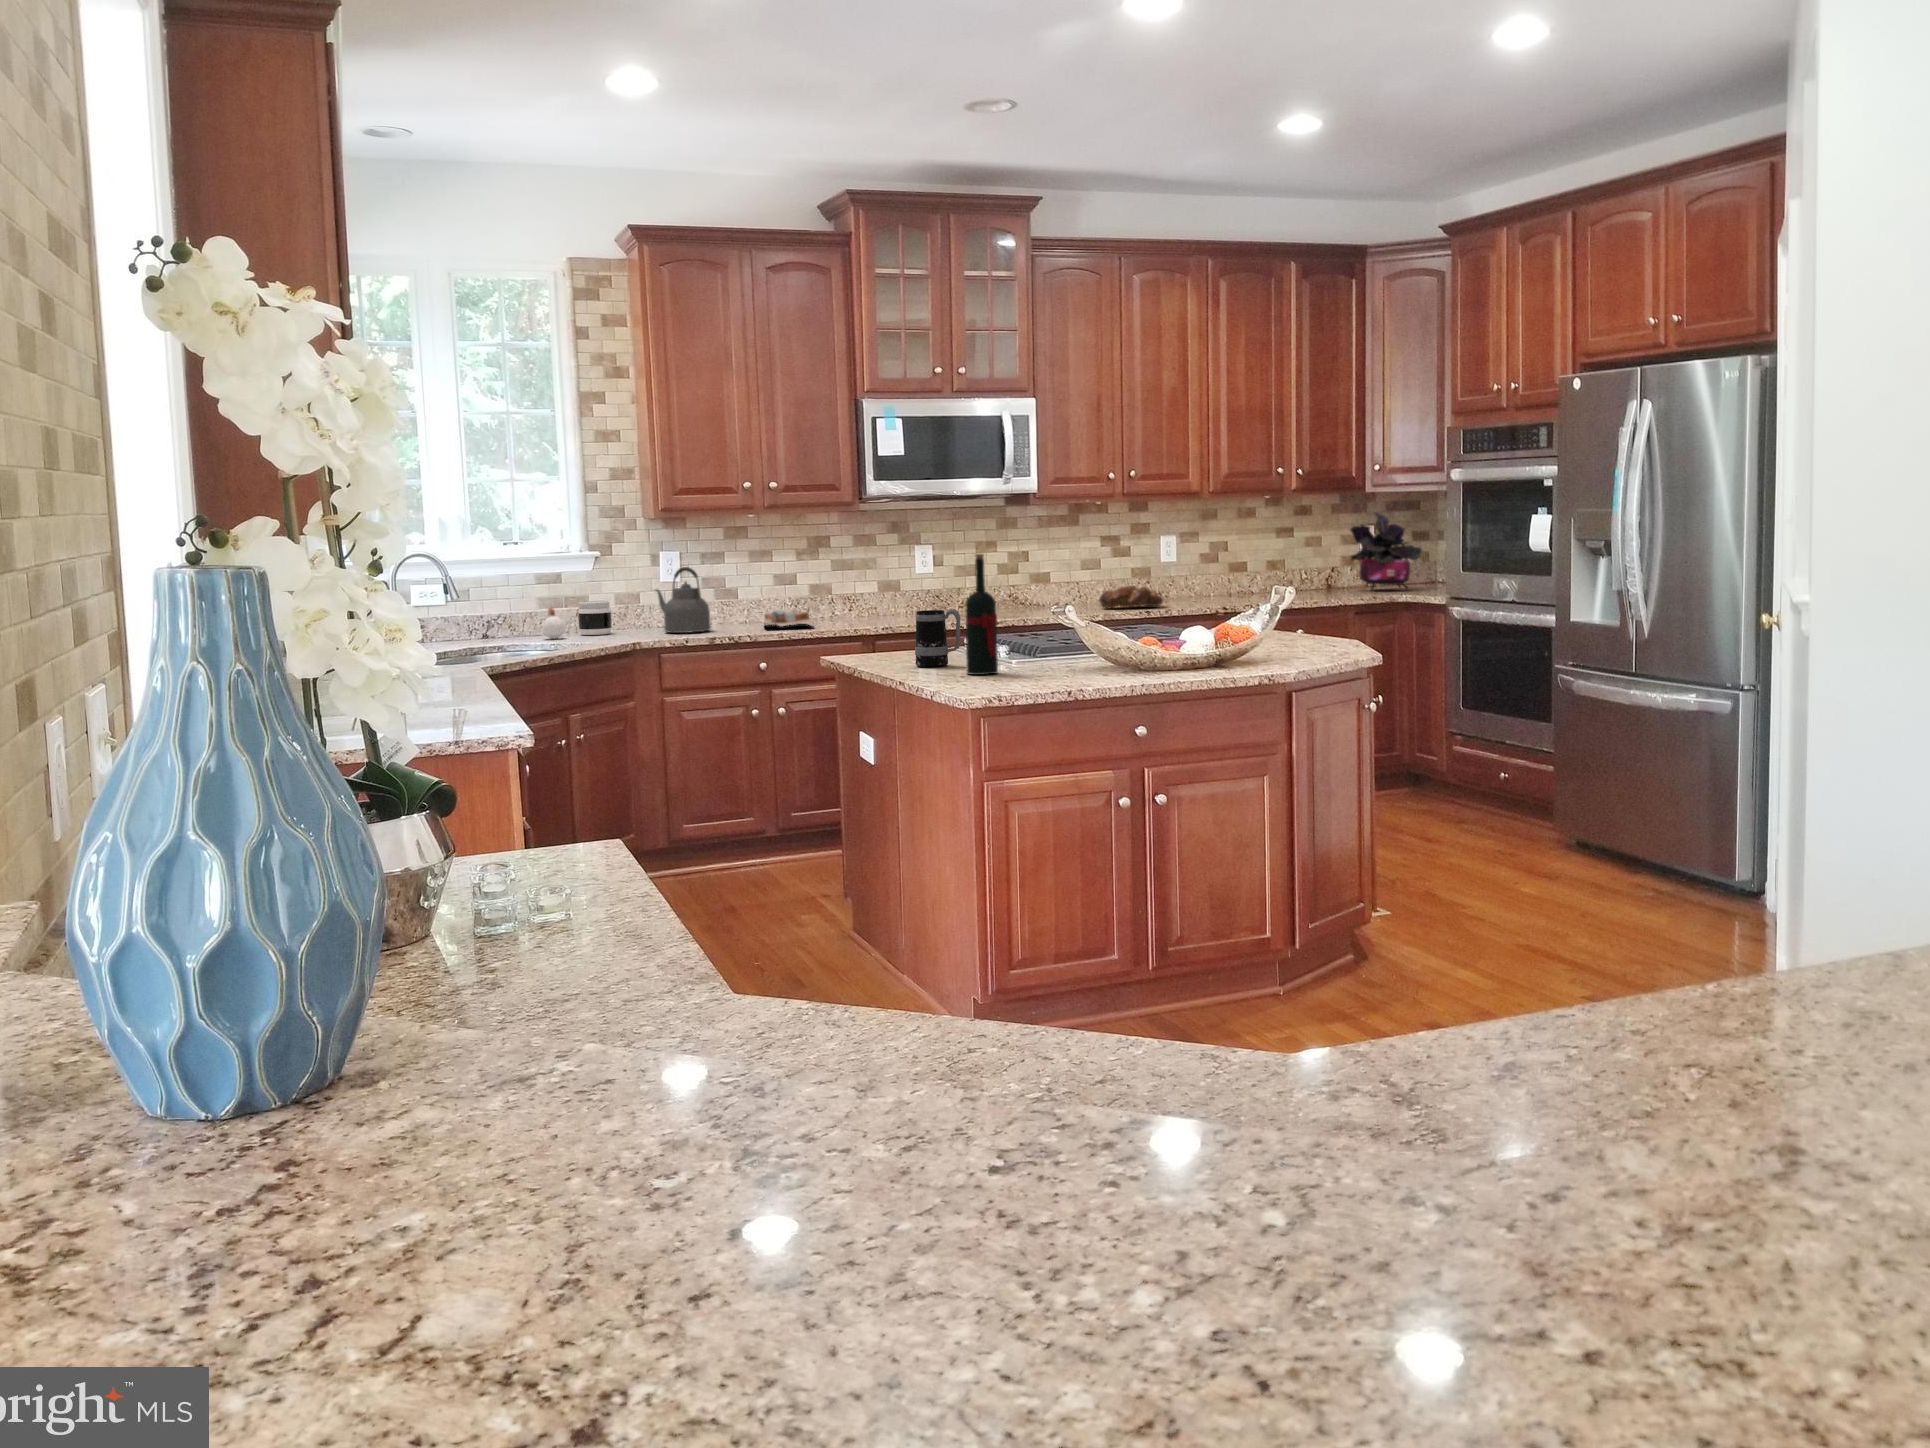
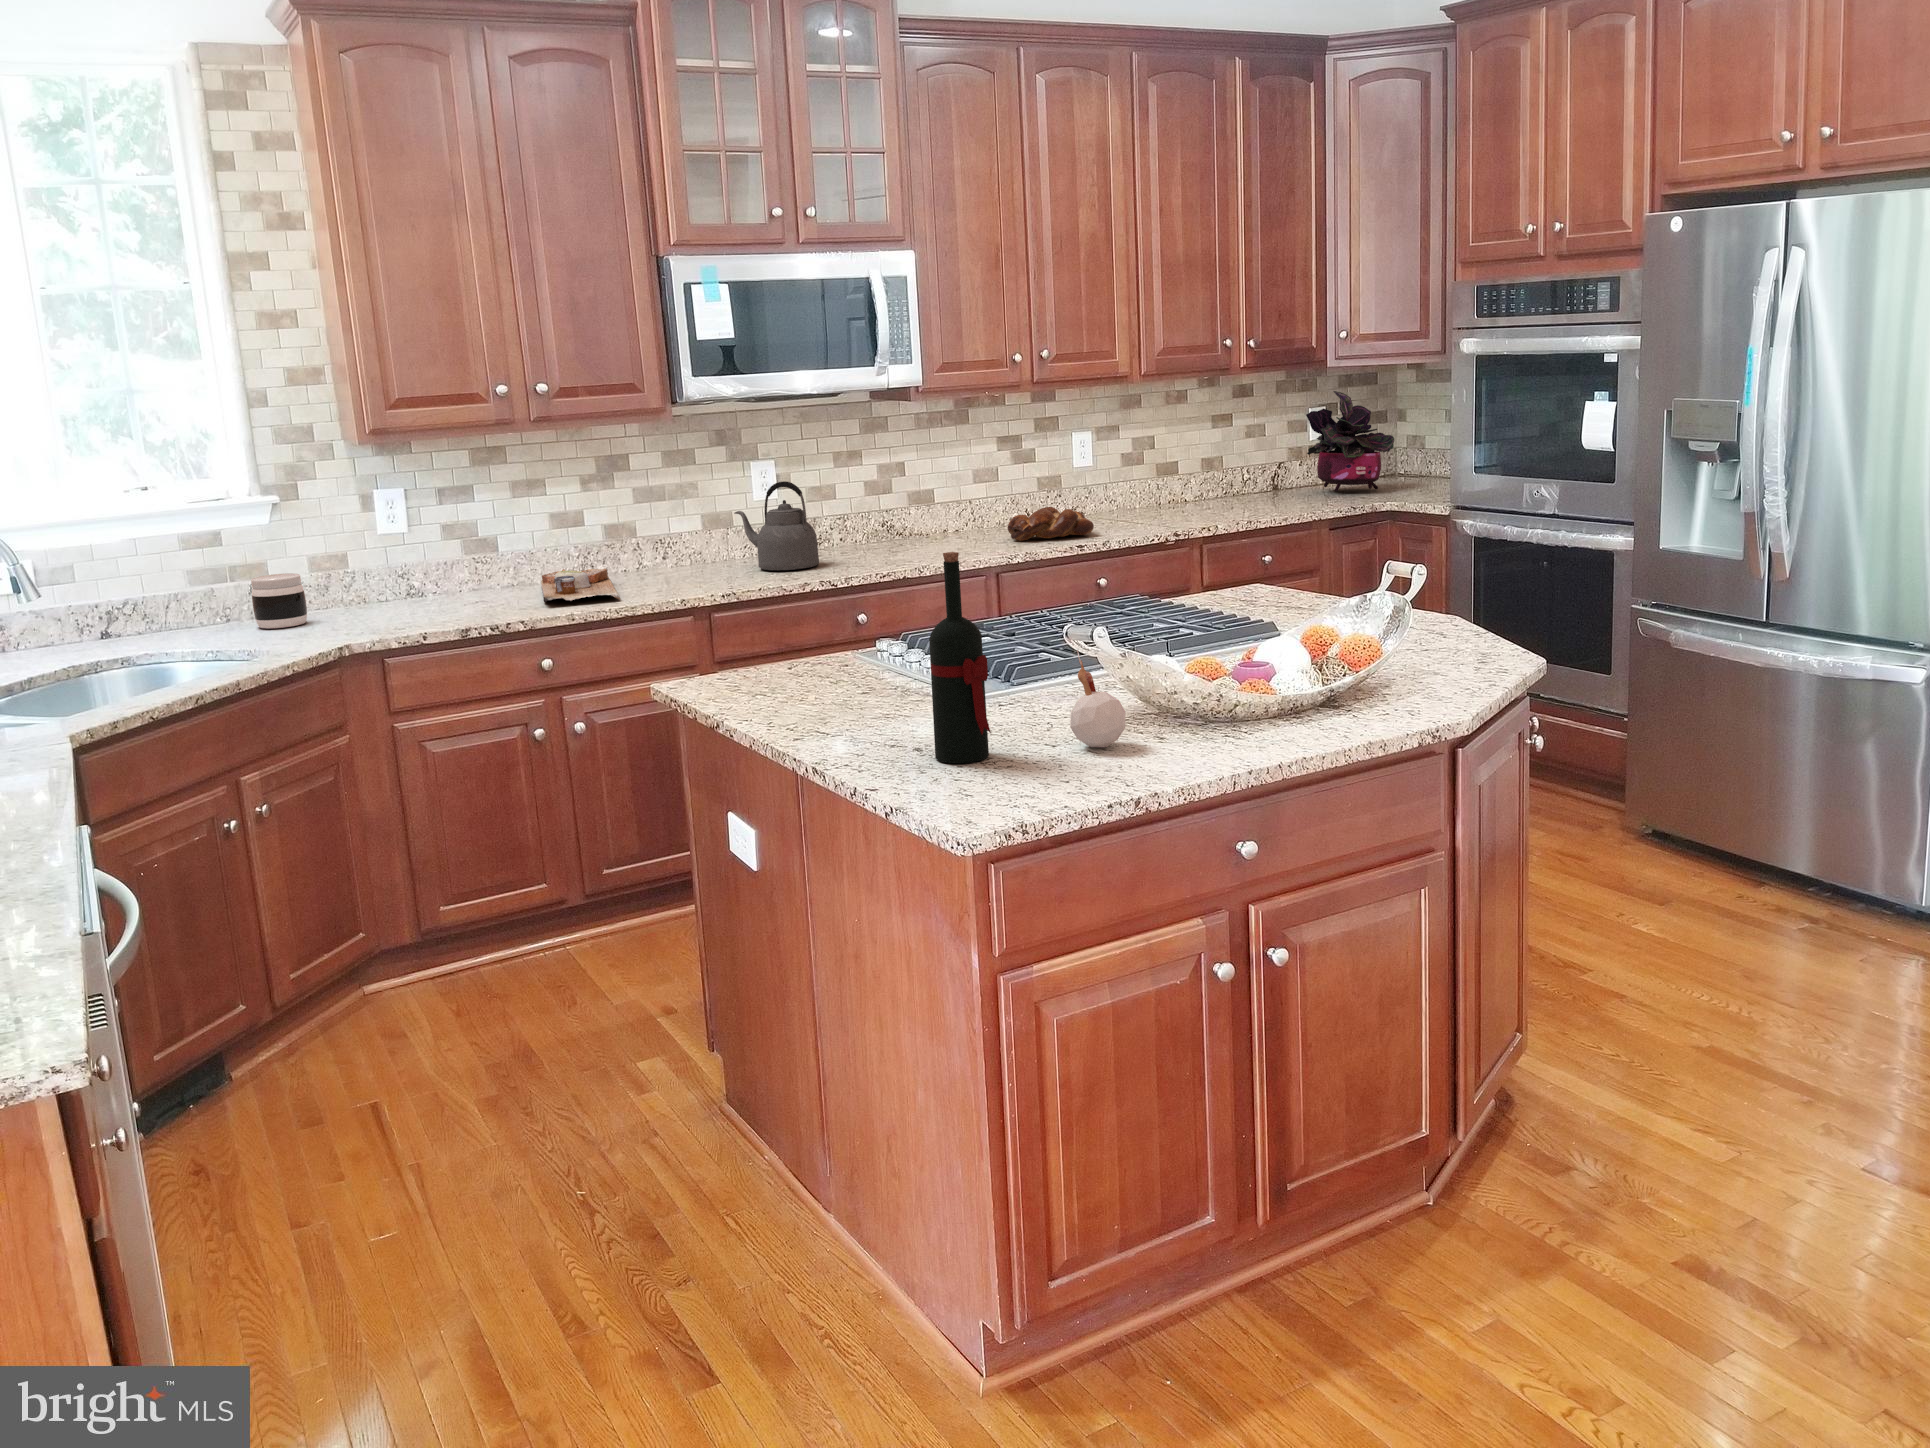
kettle: present [655,567,711,633] -> present [734,481,819,570]
candle: present [542,607,565,639] -> present [1070,650,1126,747]
mug: present [915,609,961,667] -> none [829,634,906,735]

